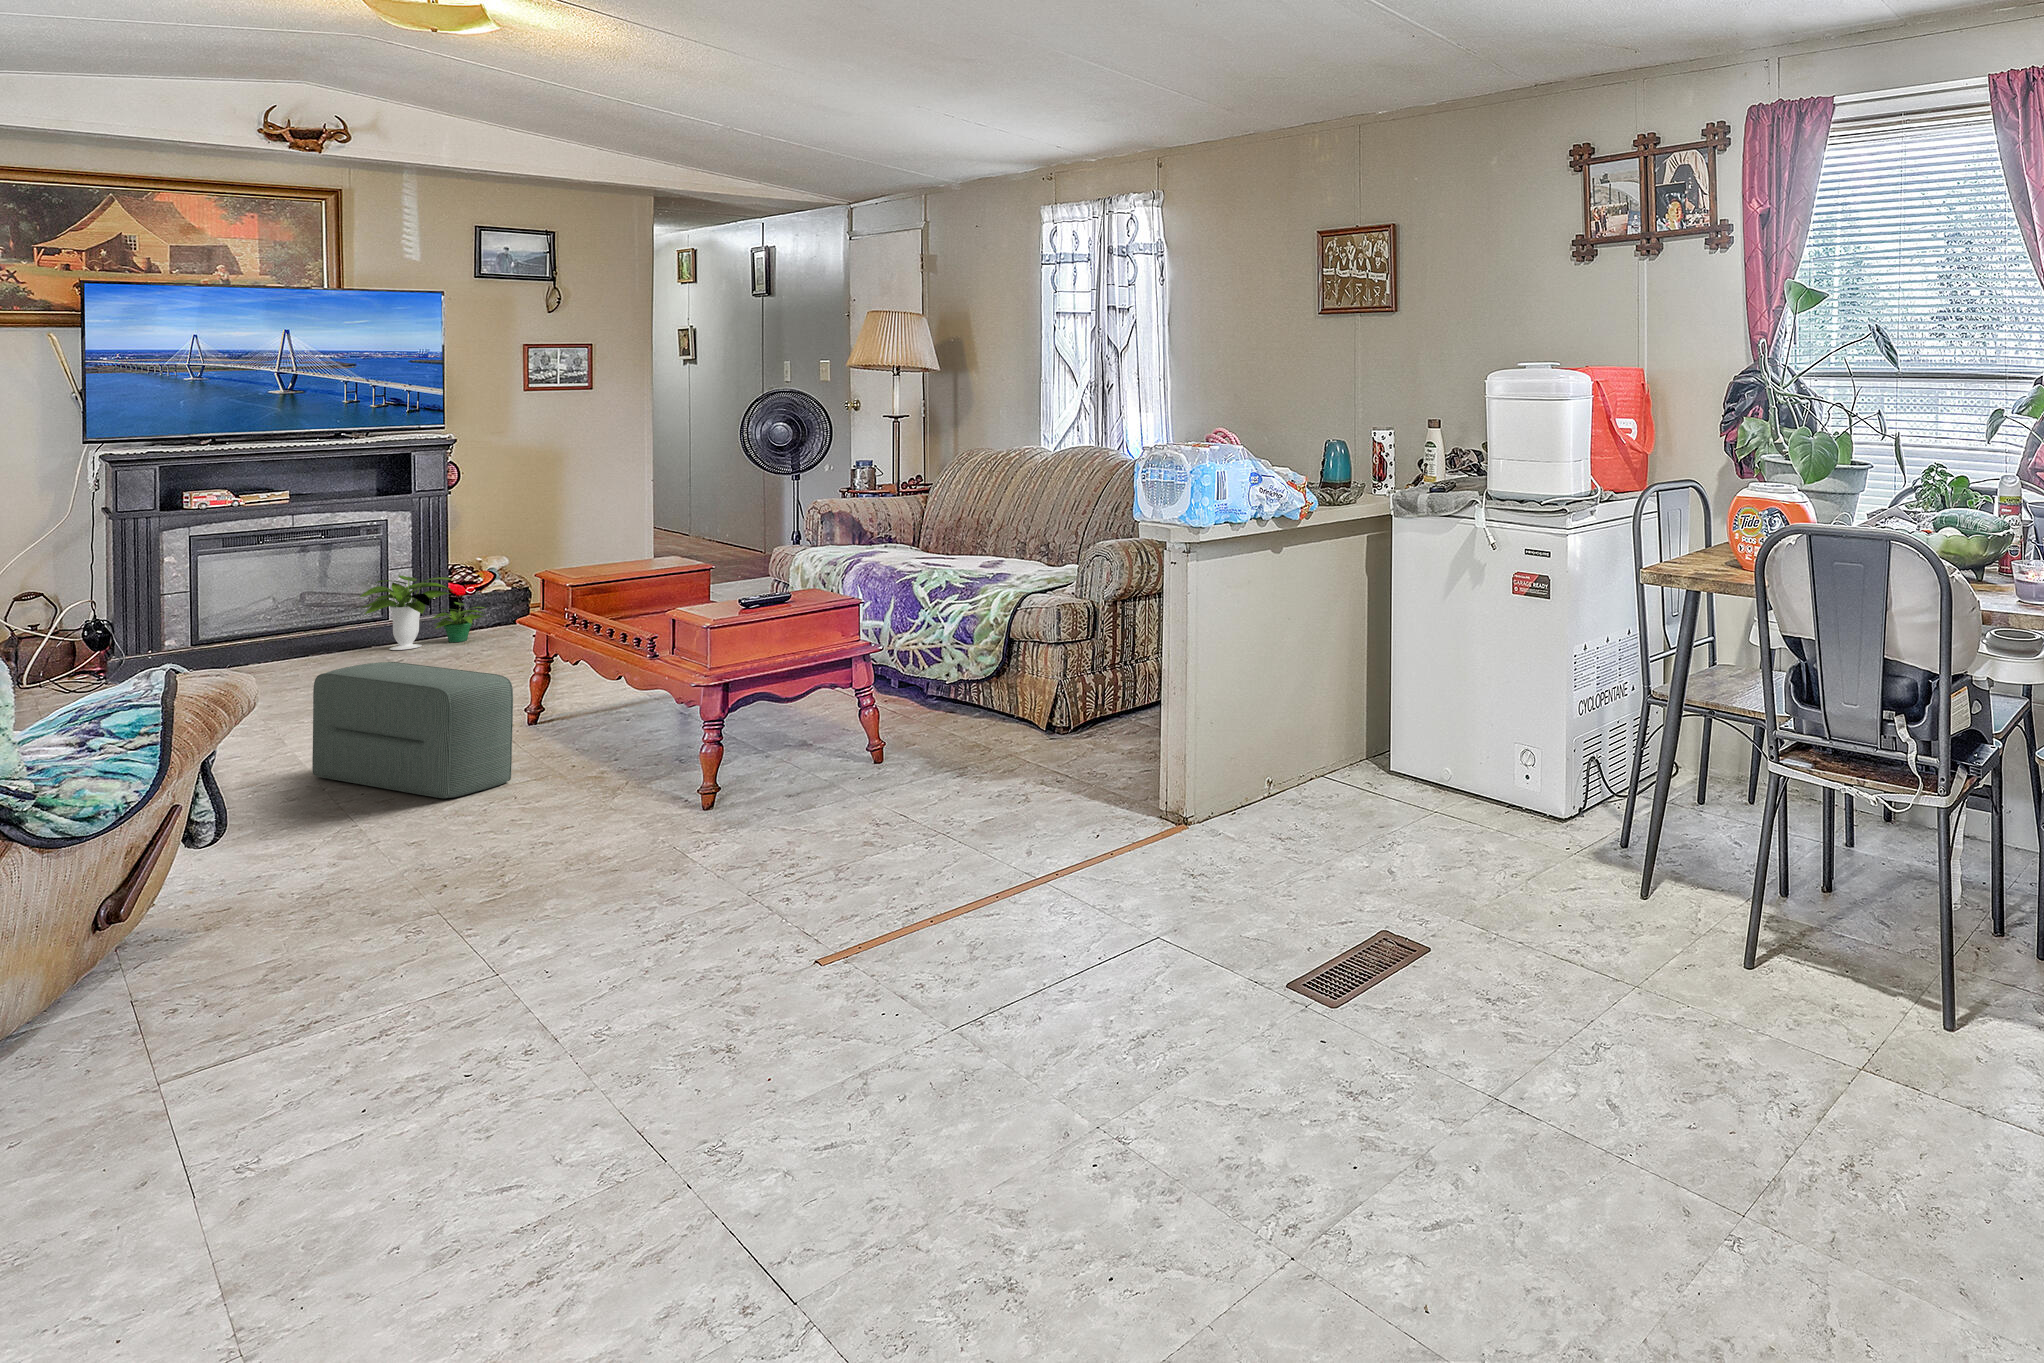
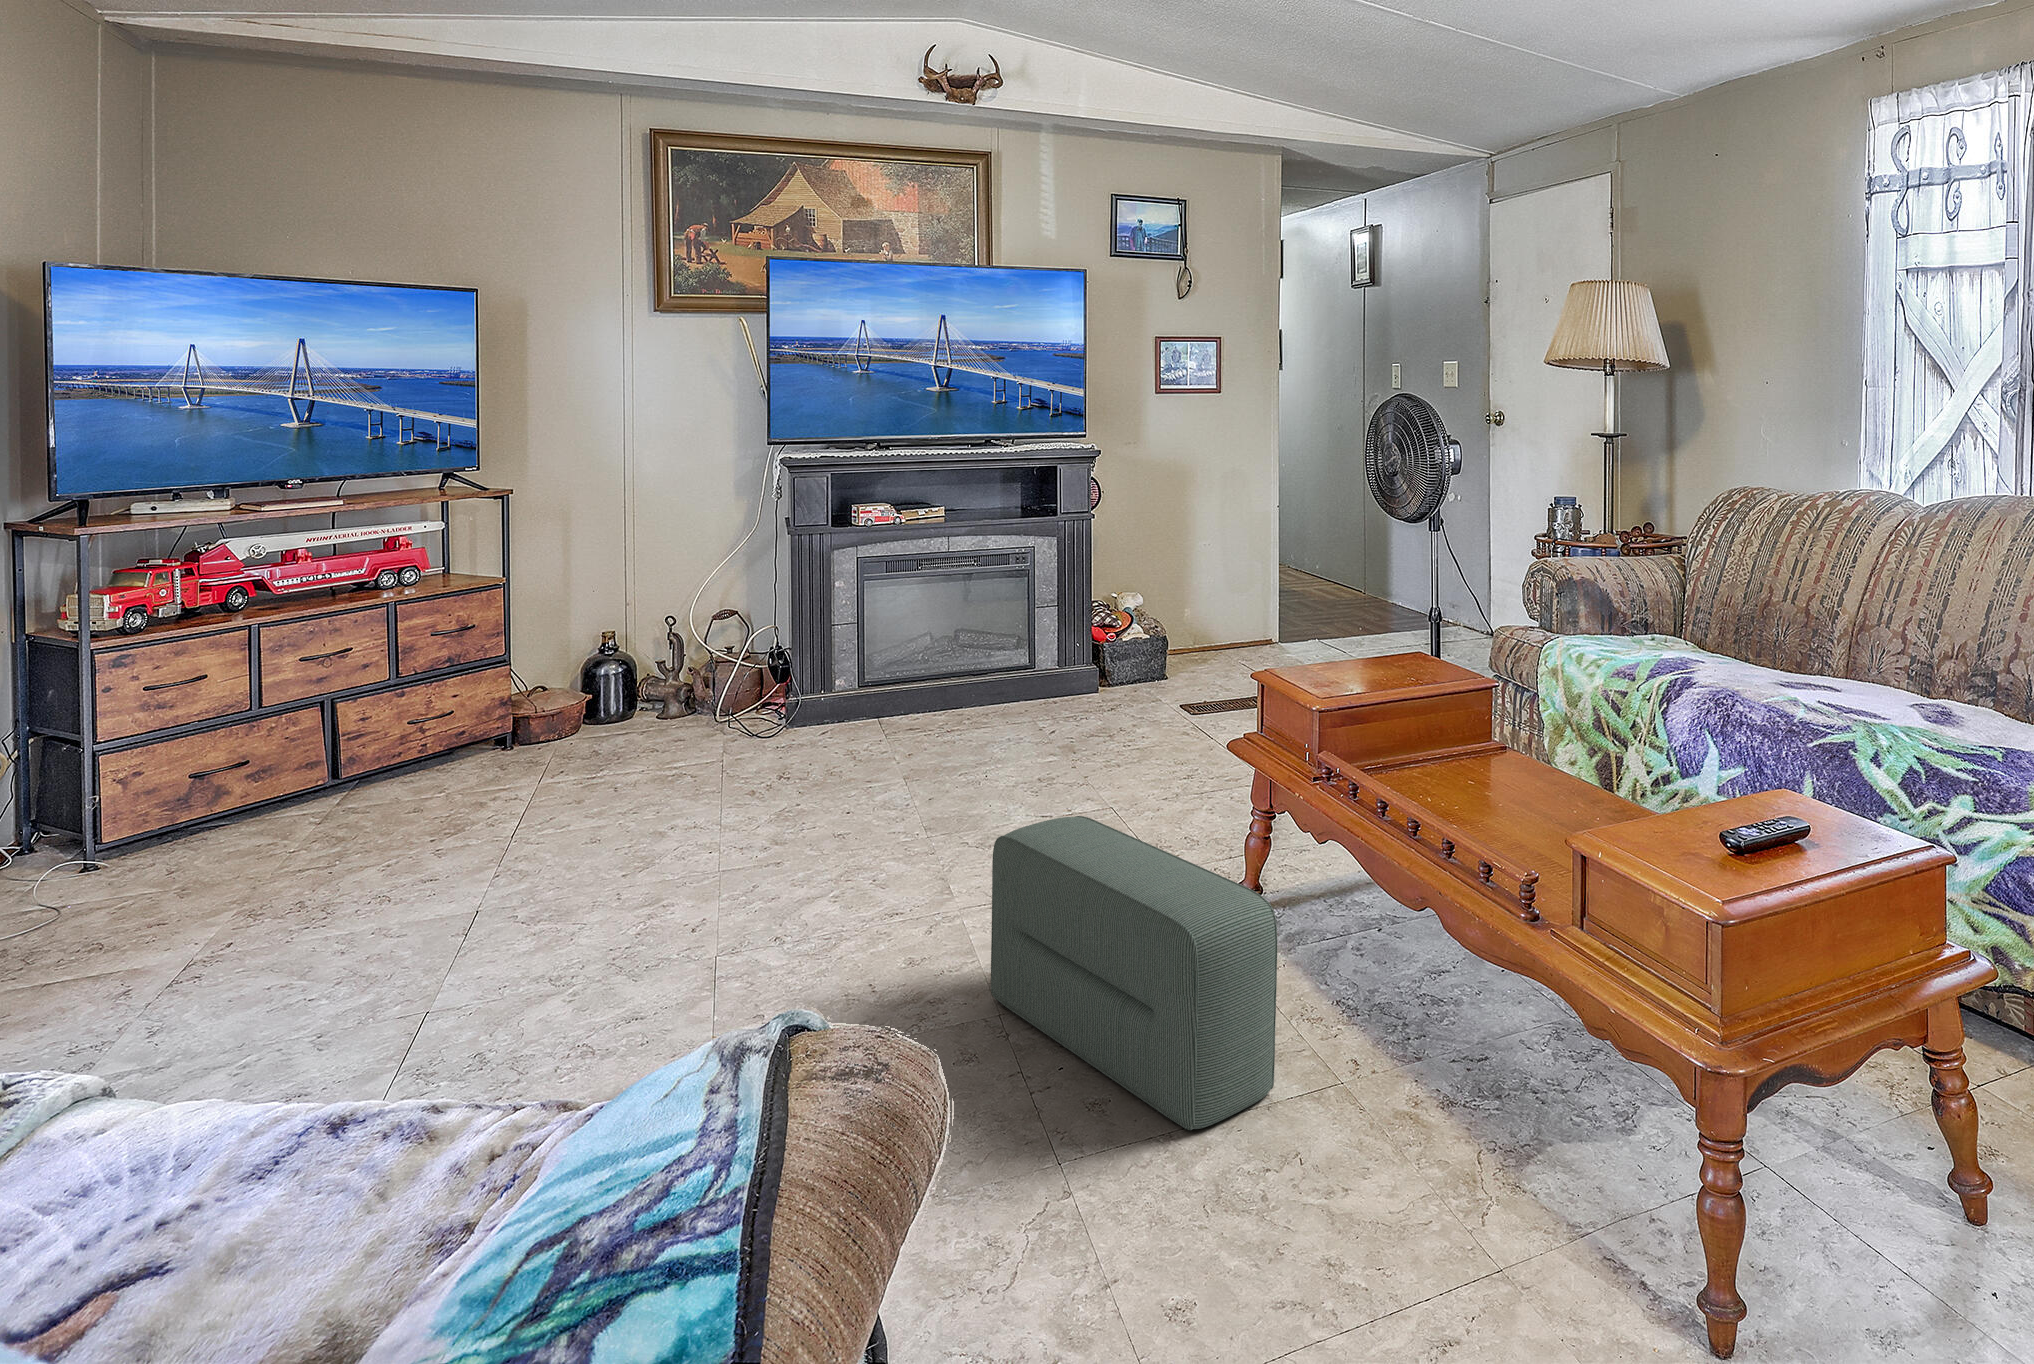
potted plant: present [360,575,484,650] -> none [1009,616,1132,711]

